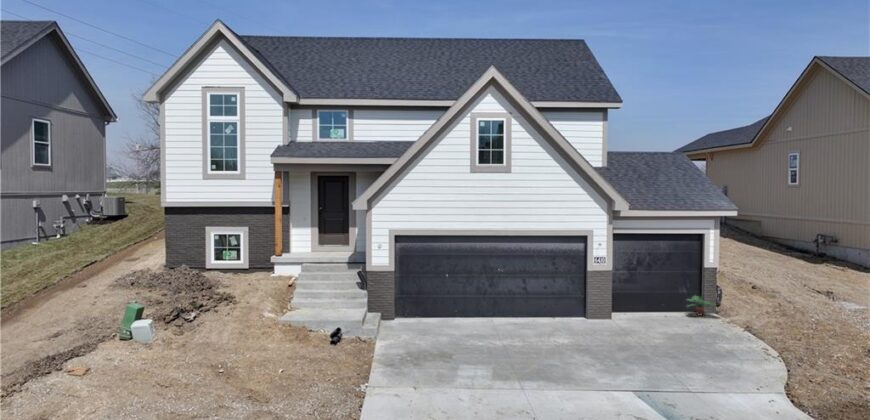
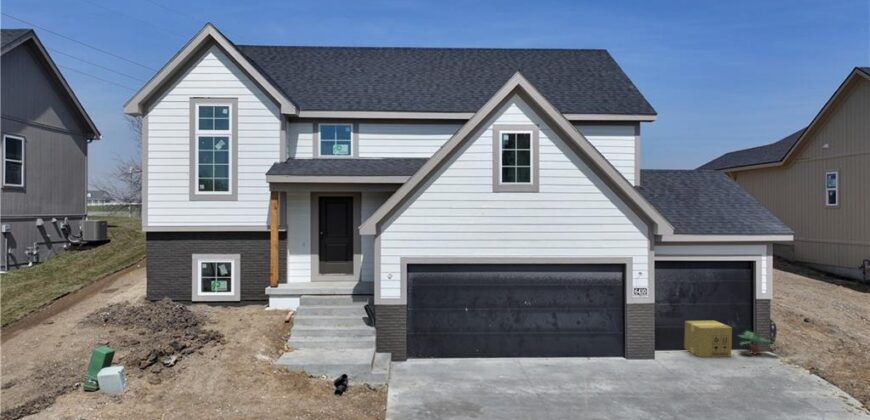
cardboard box: none [639,286,679,317] -> present [684,321,732,357]

